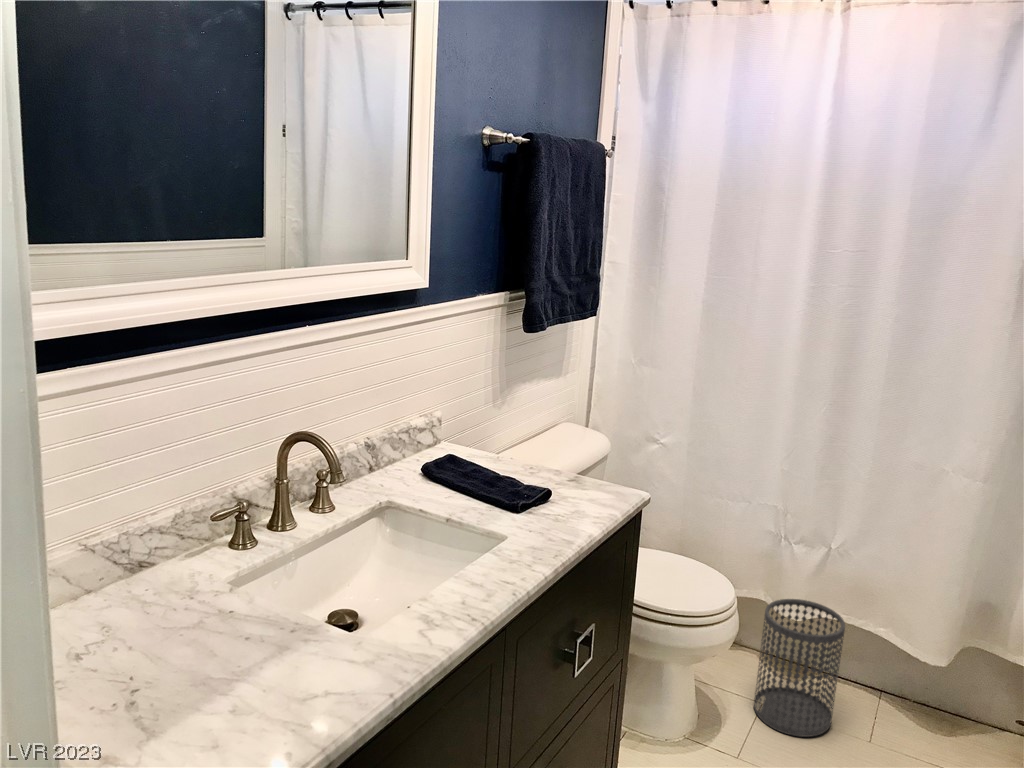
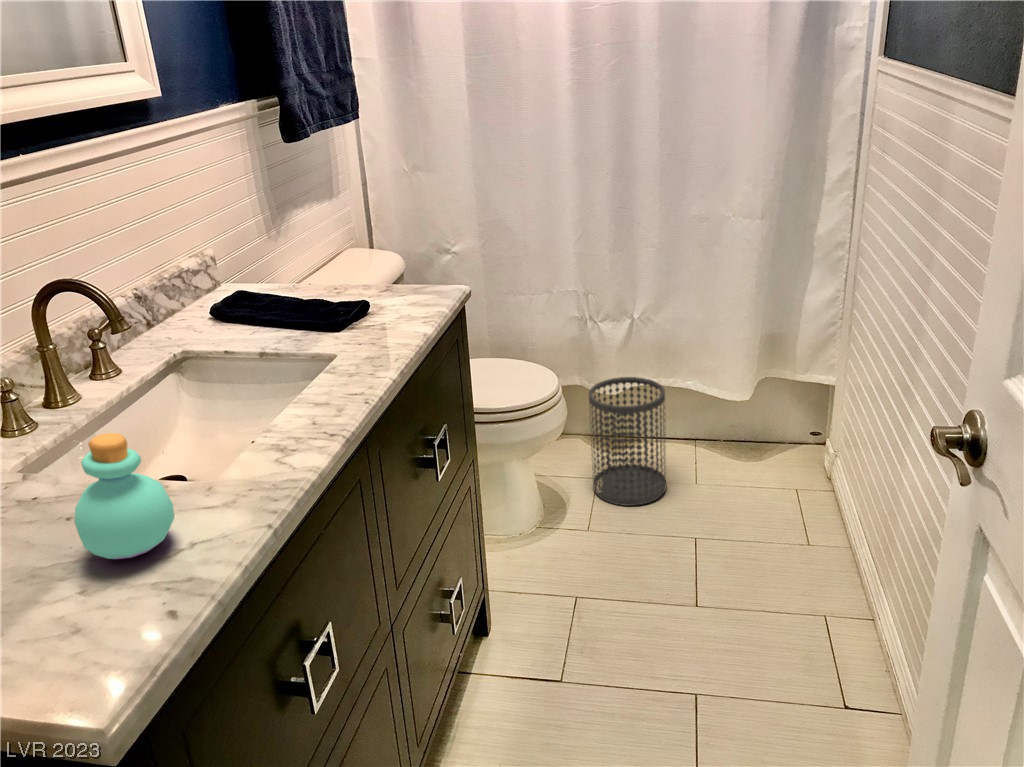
perfume bottle: none [243,583,320,691] -> present [74,433,174,559]

